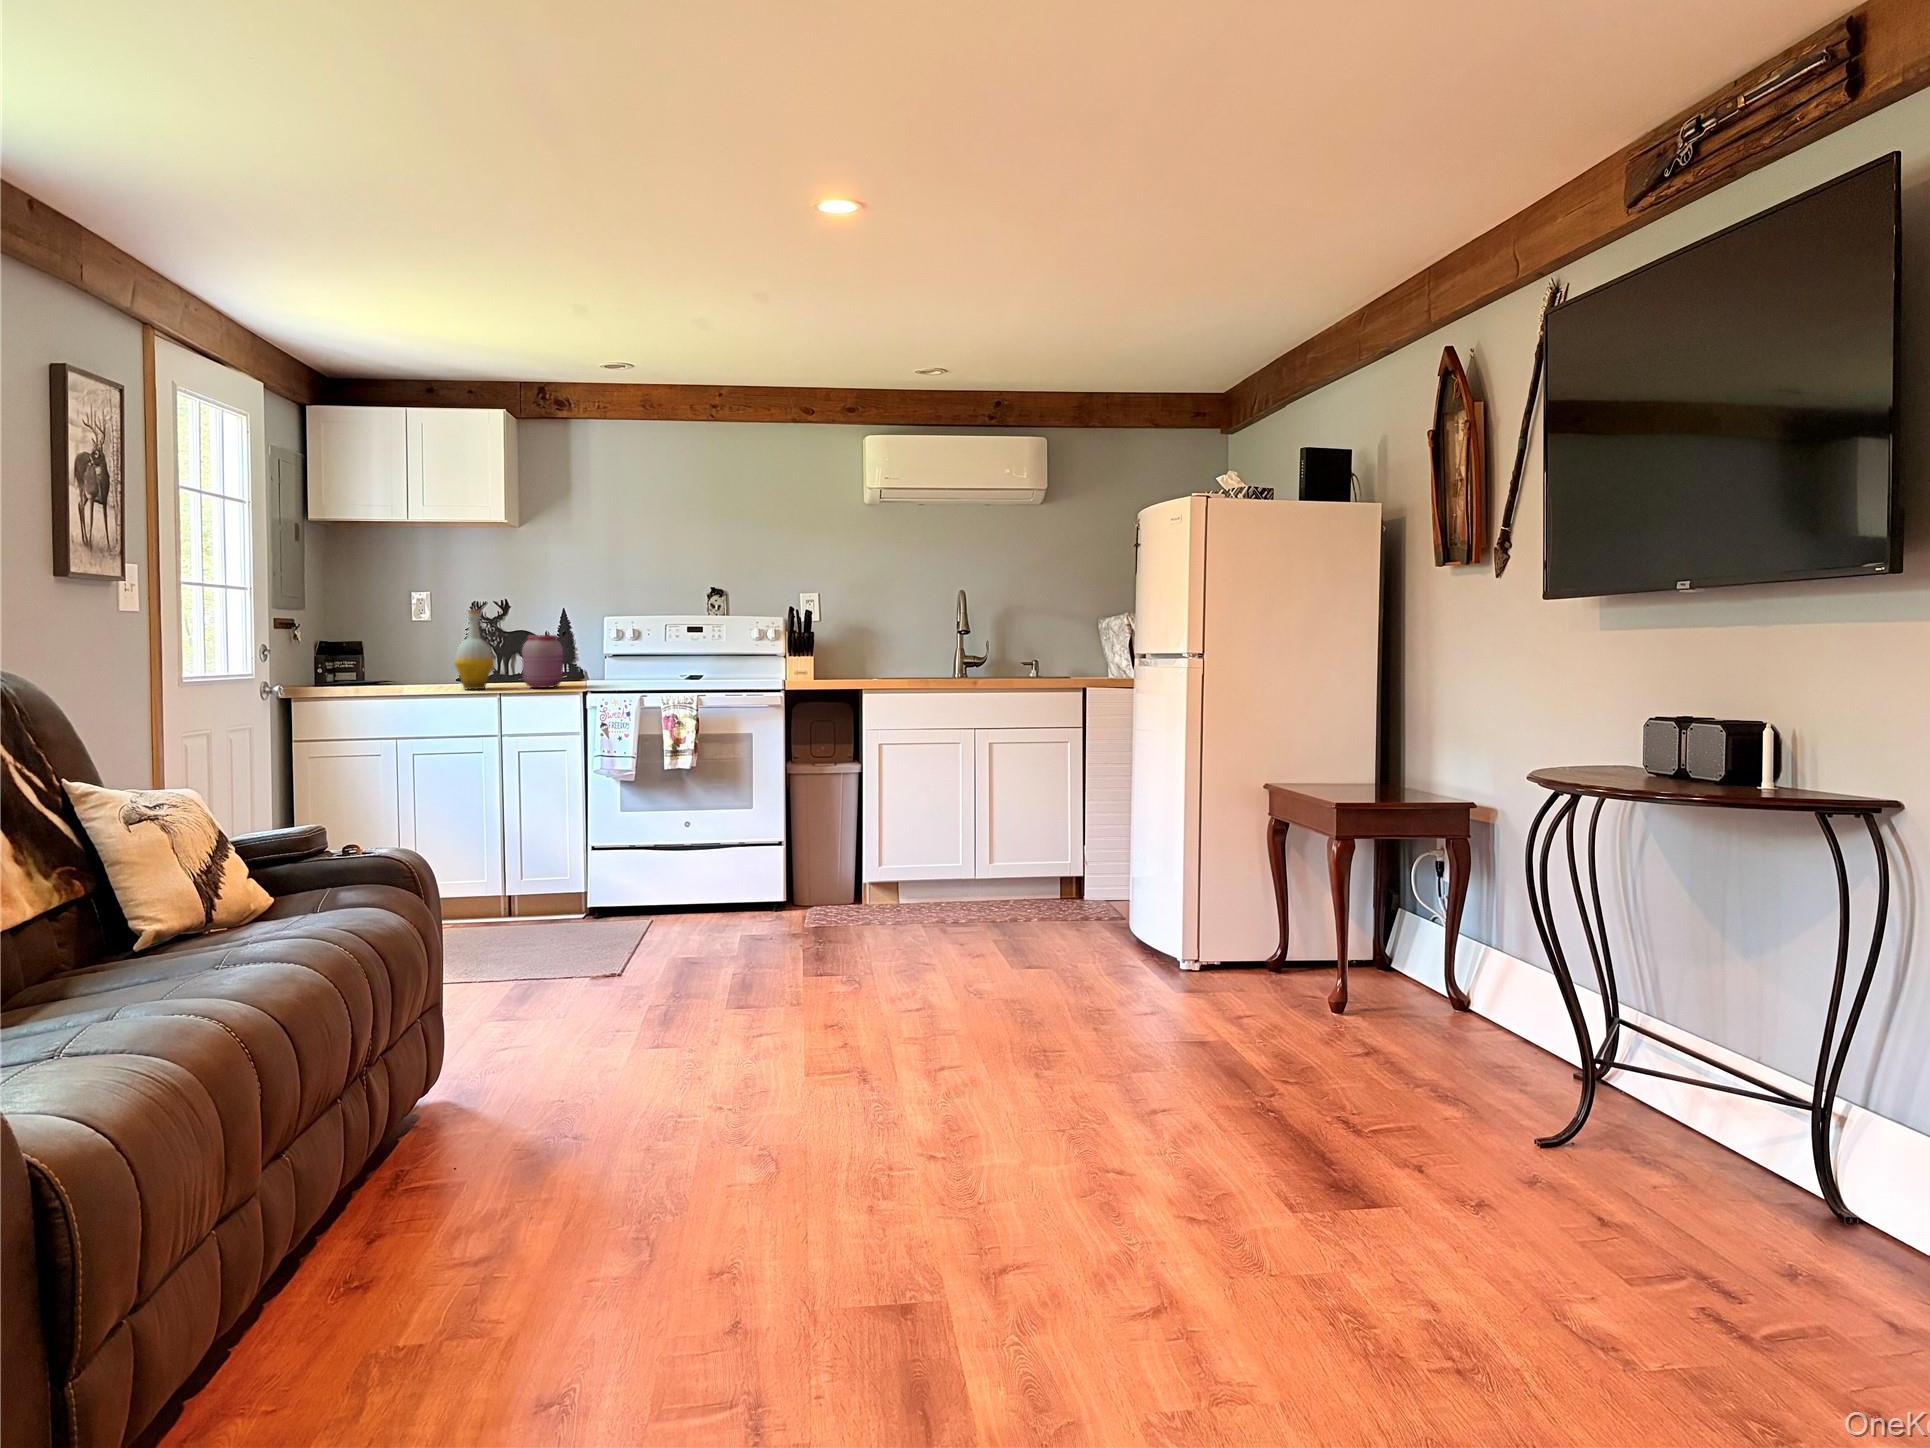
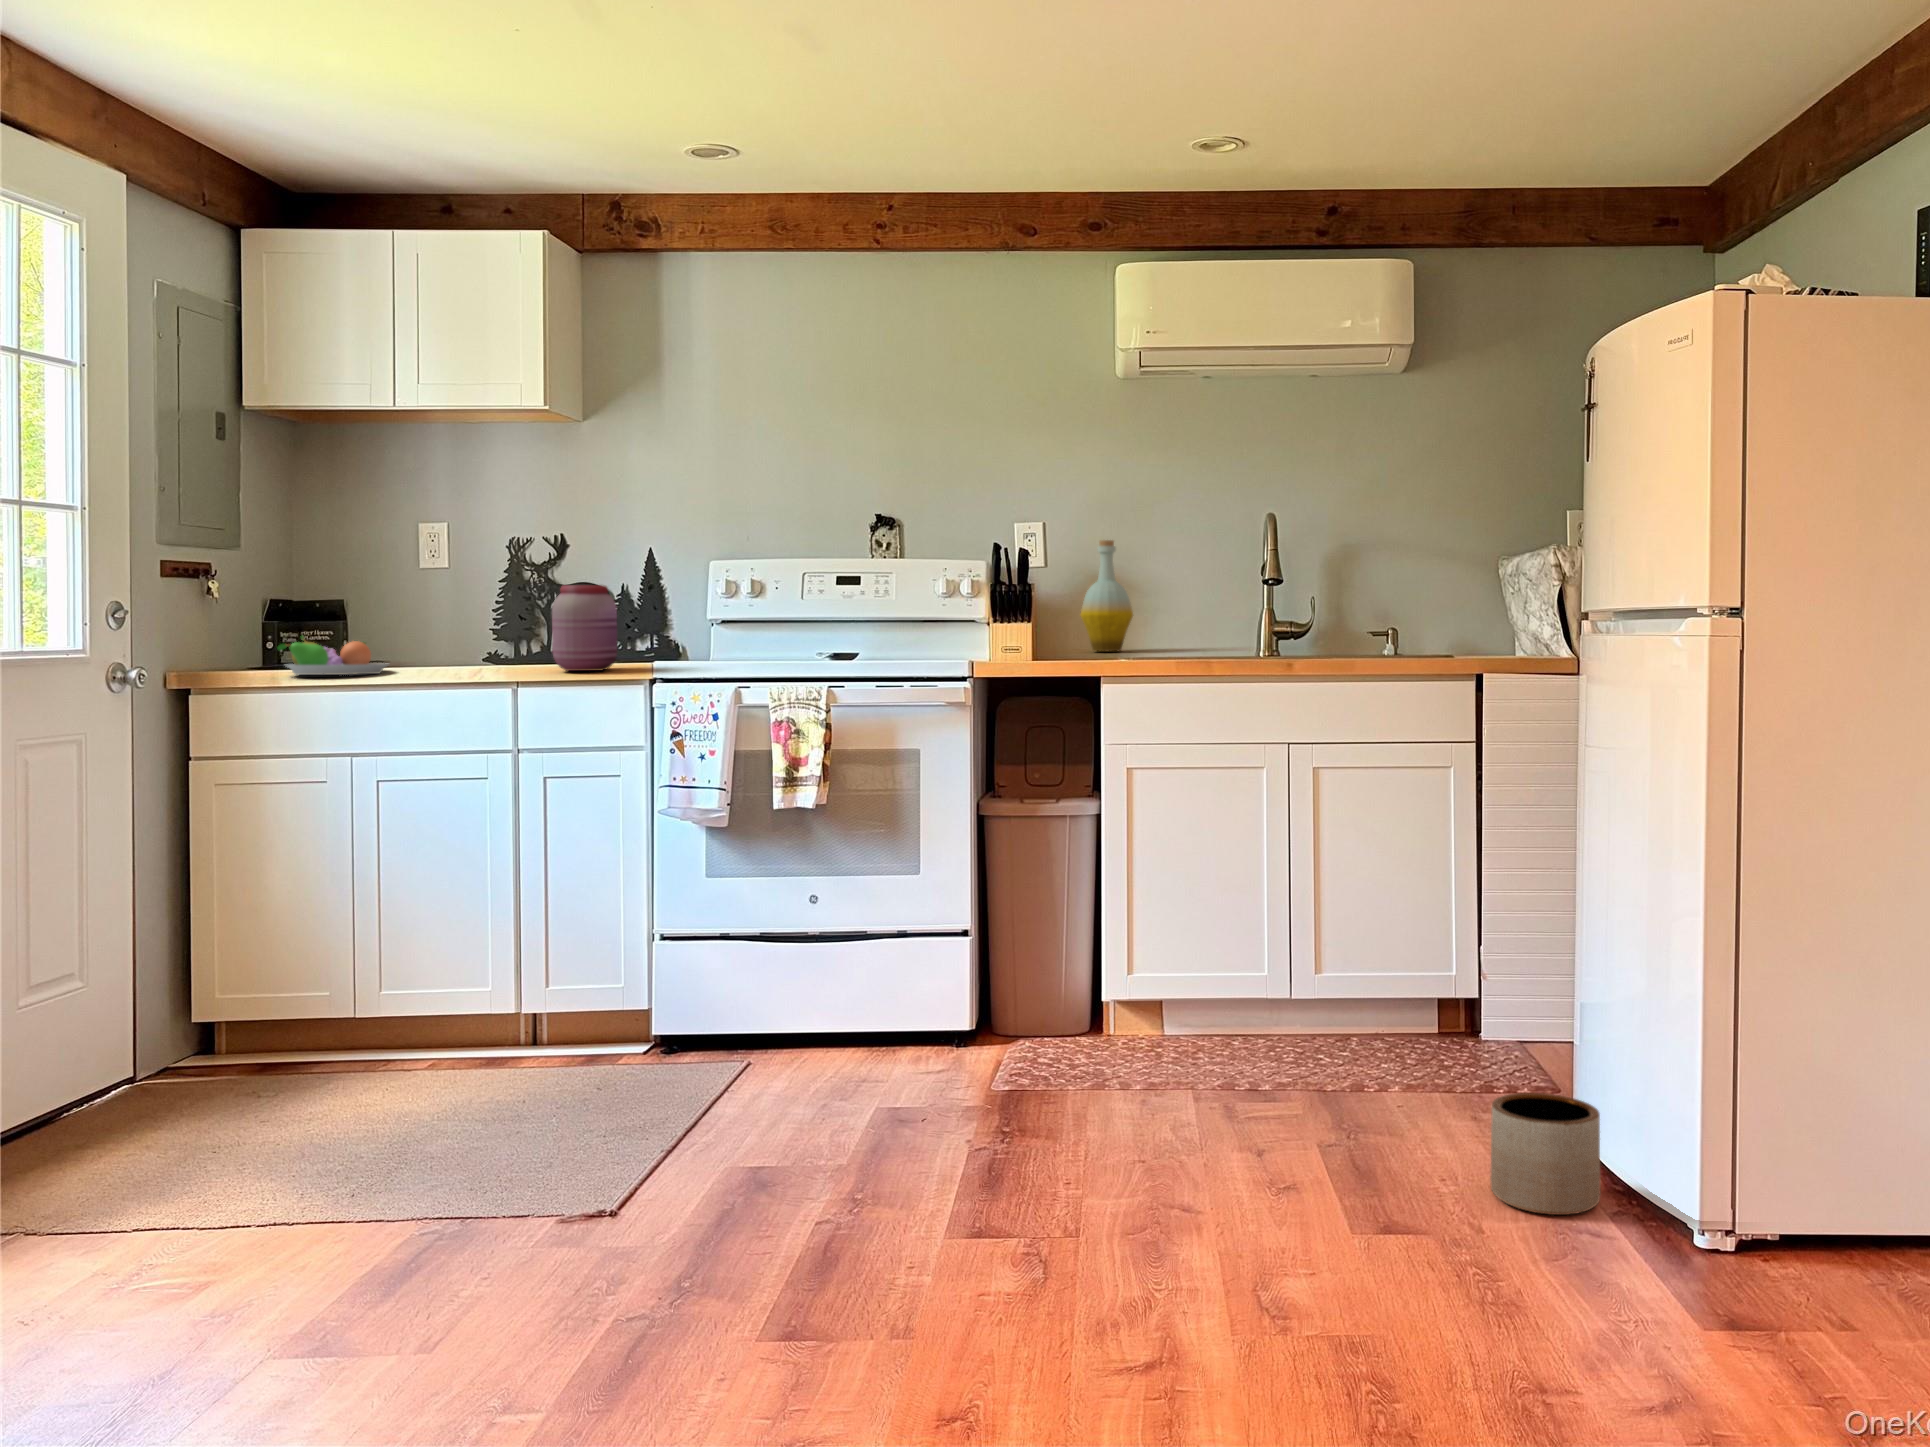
bottle: present [454,610,494,689] -> present [1081,540,1133,651]
fruit bowl: none [349,666,415,691] -> present [277,636,388,675]
planter: none [1068,898,1120,952] -> present [1490,1093,1600,1215]

